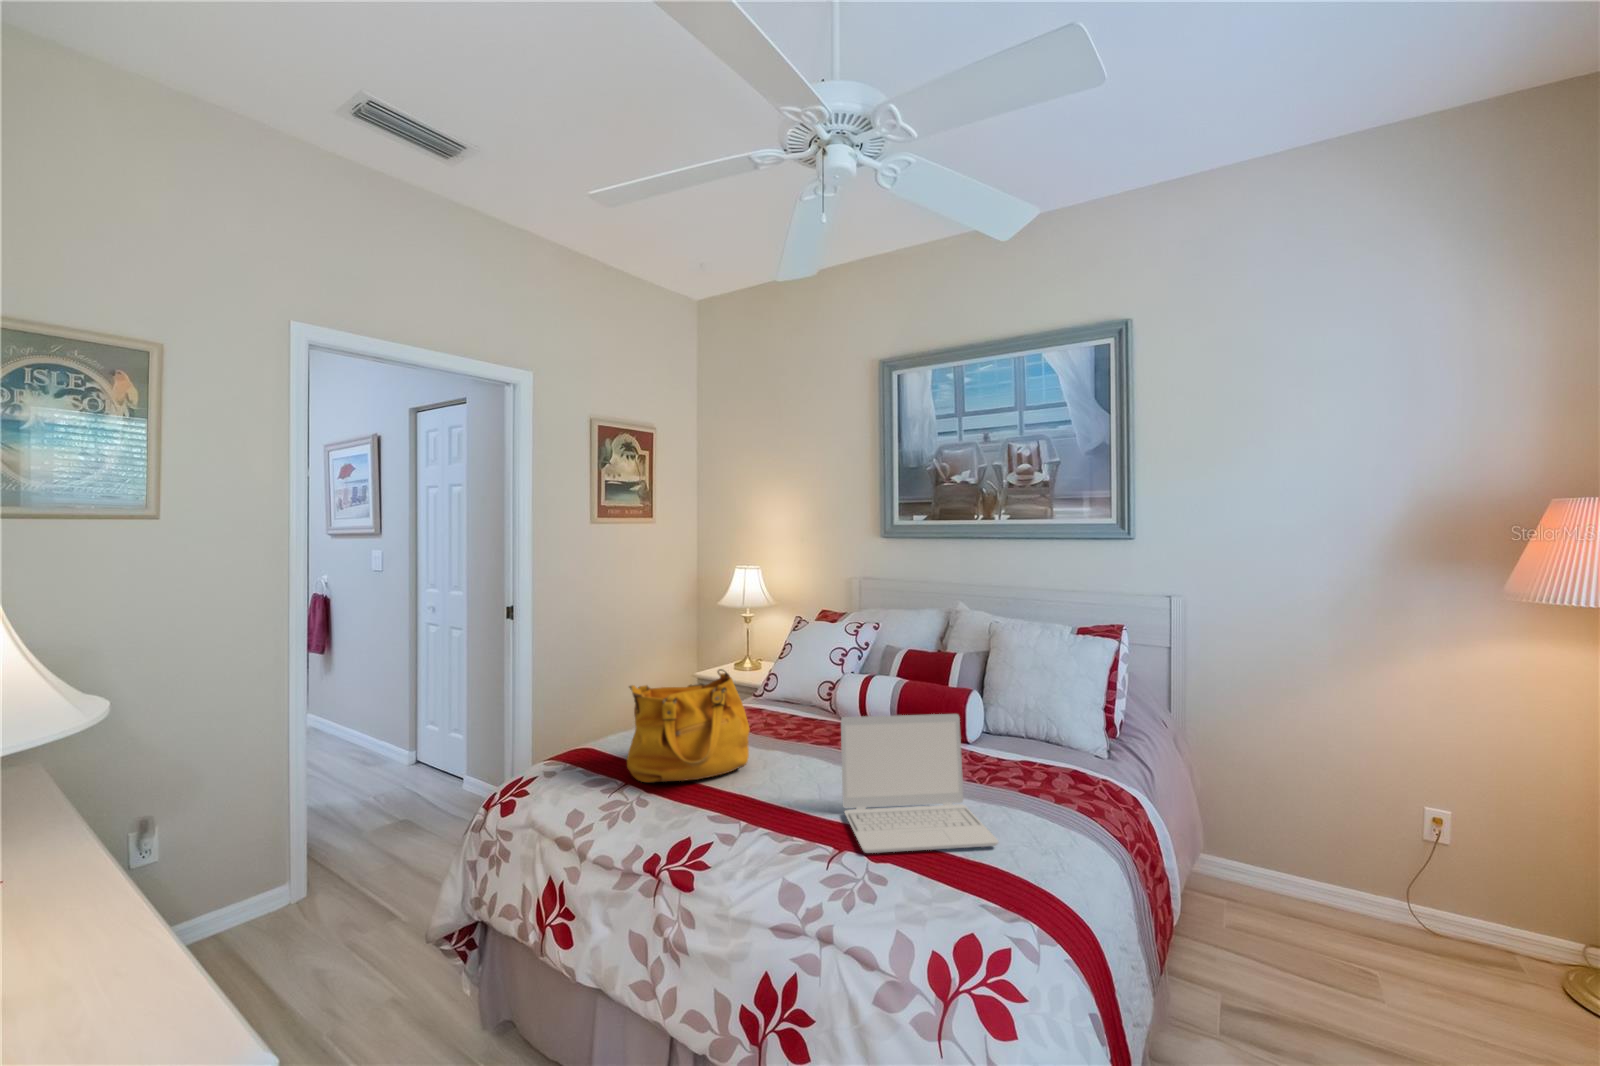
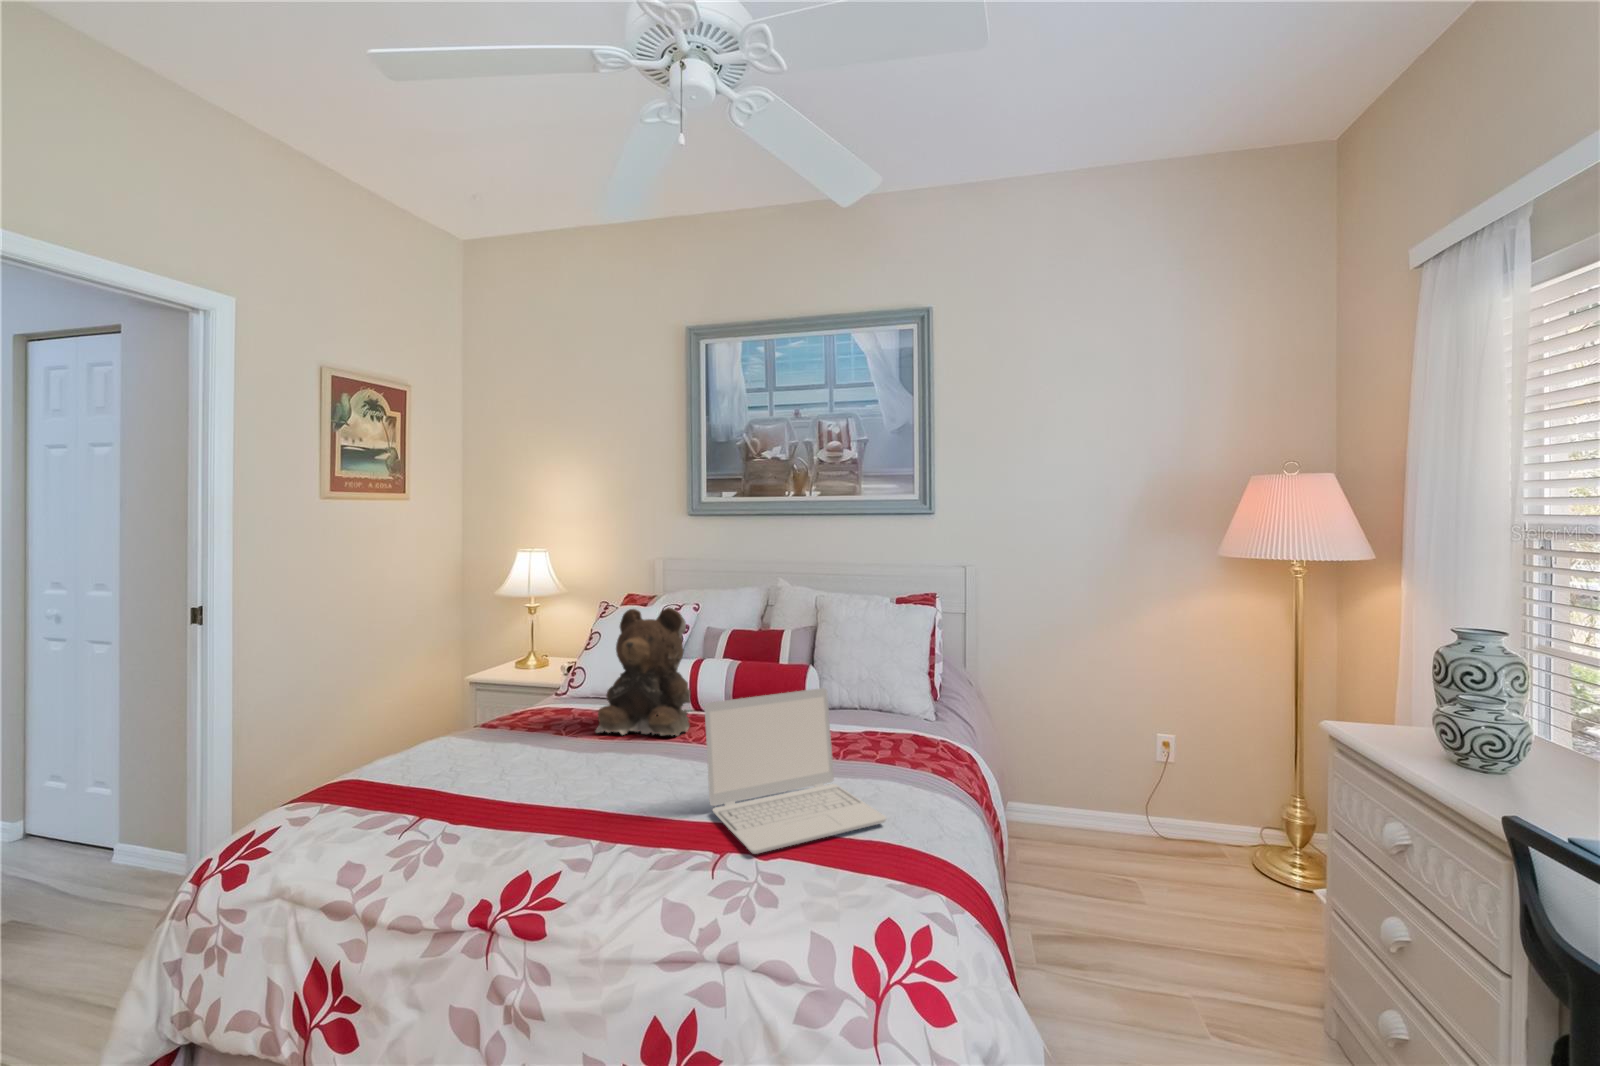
teddy bear: none [771,627,856,745] -> present [596,608,691,736]
handbag: present [627,669,750,782] -> none [421,661,580,810]

